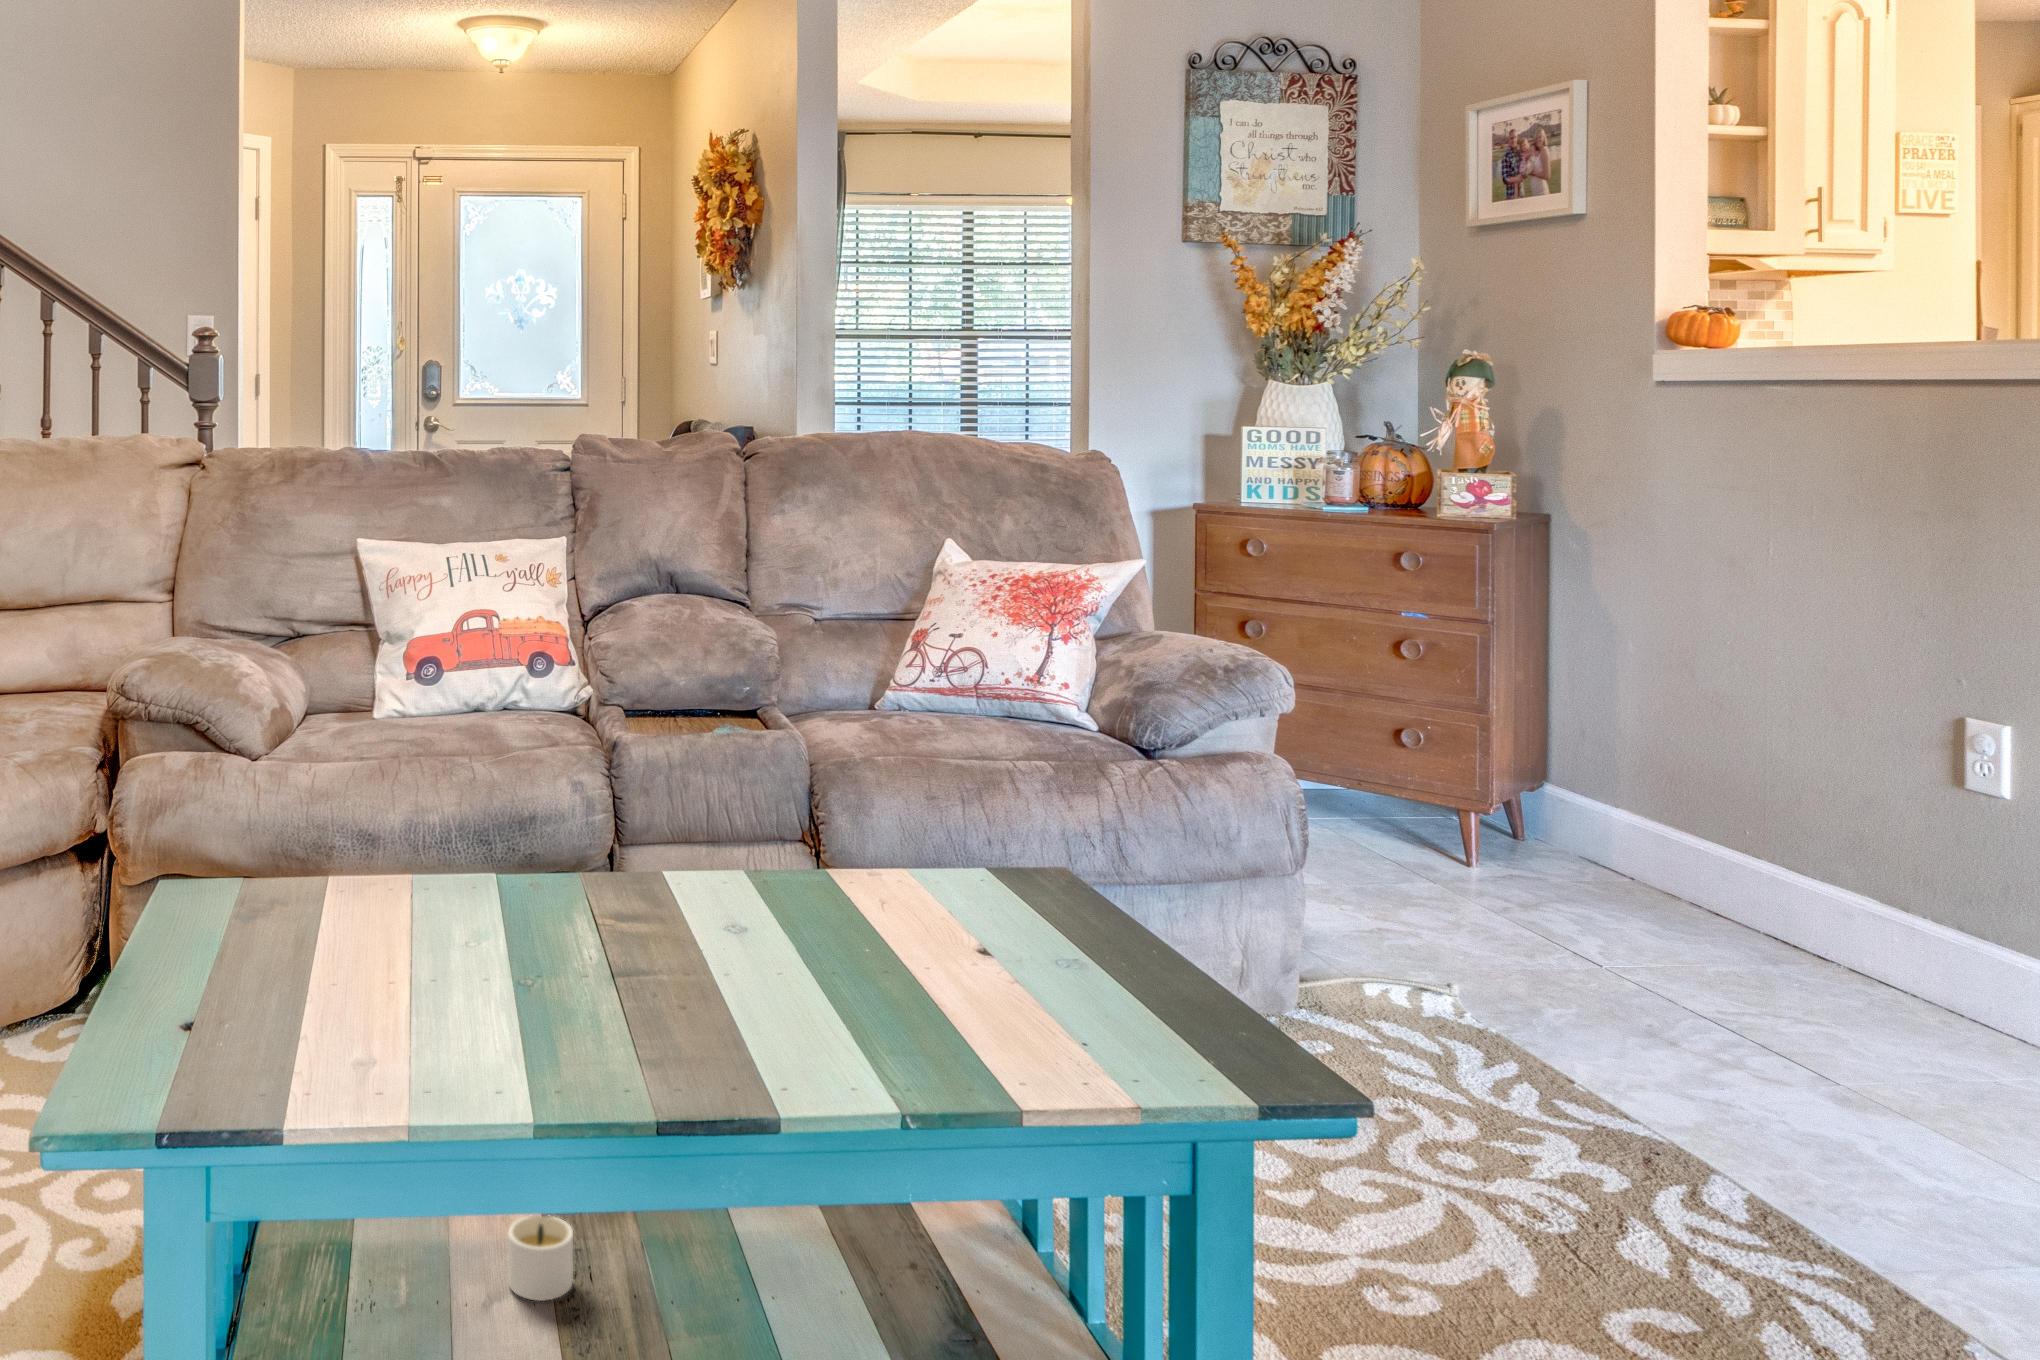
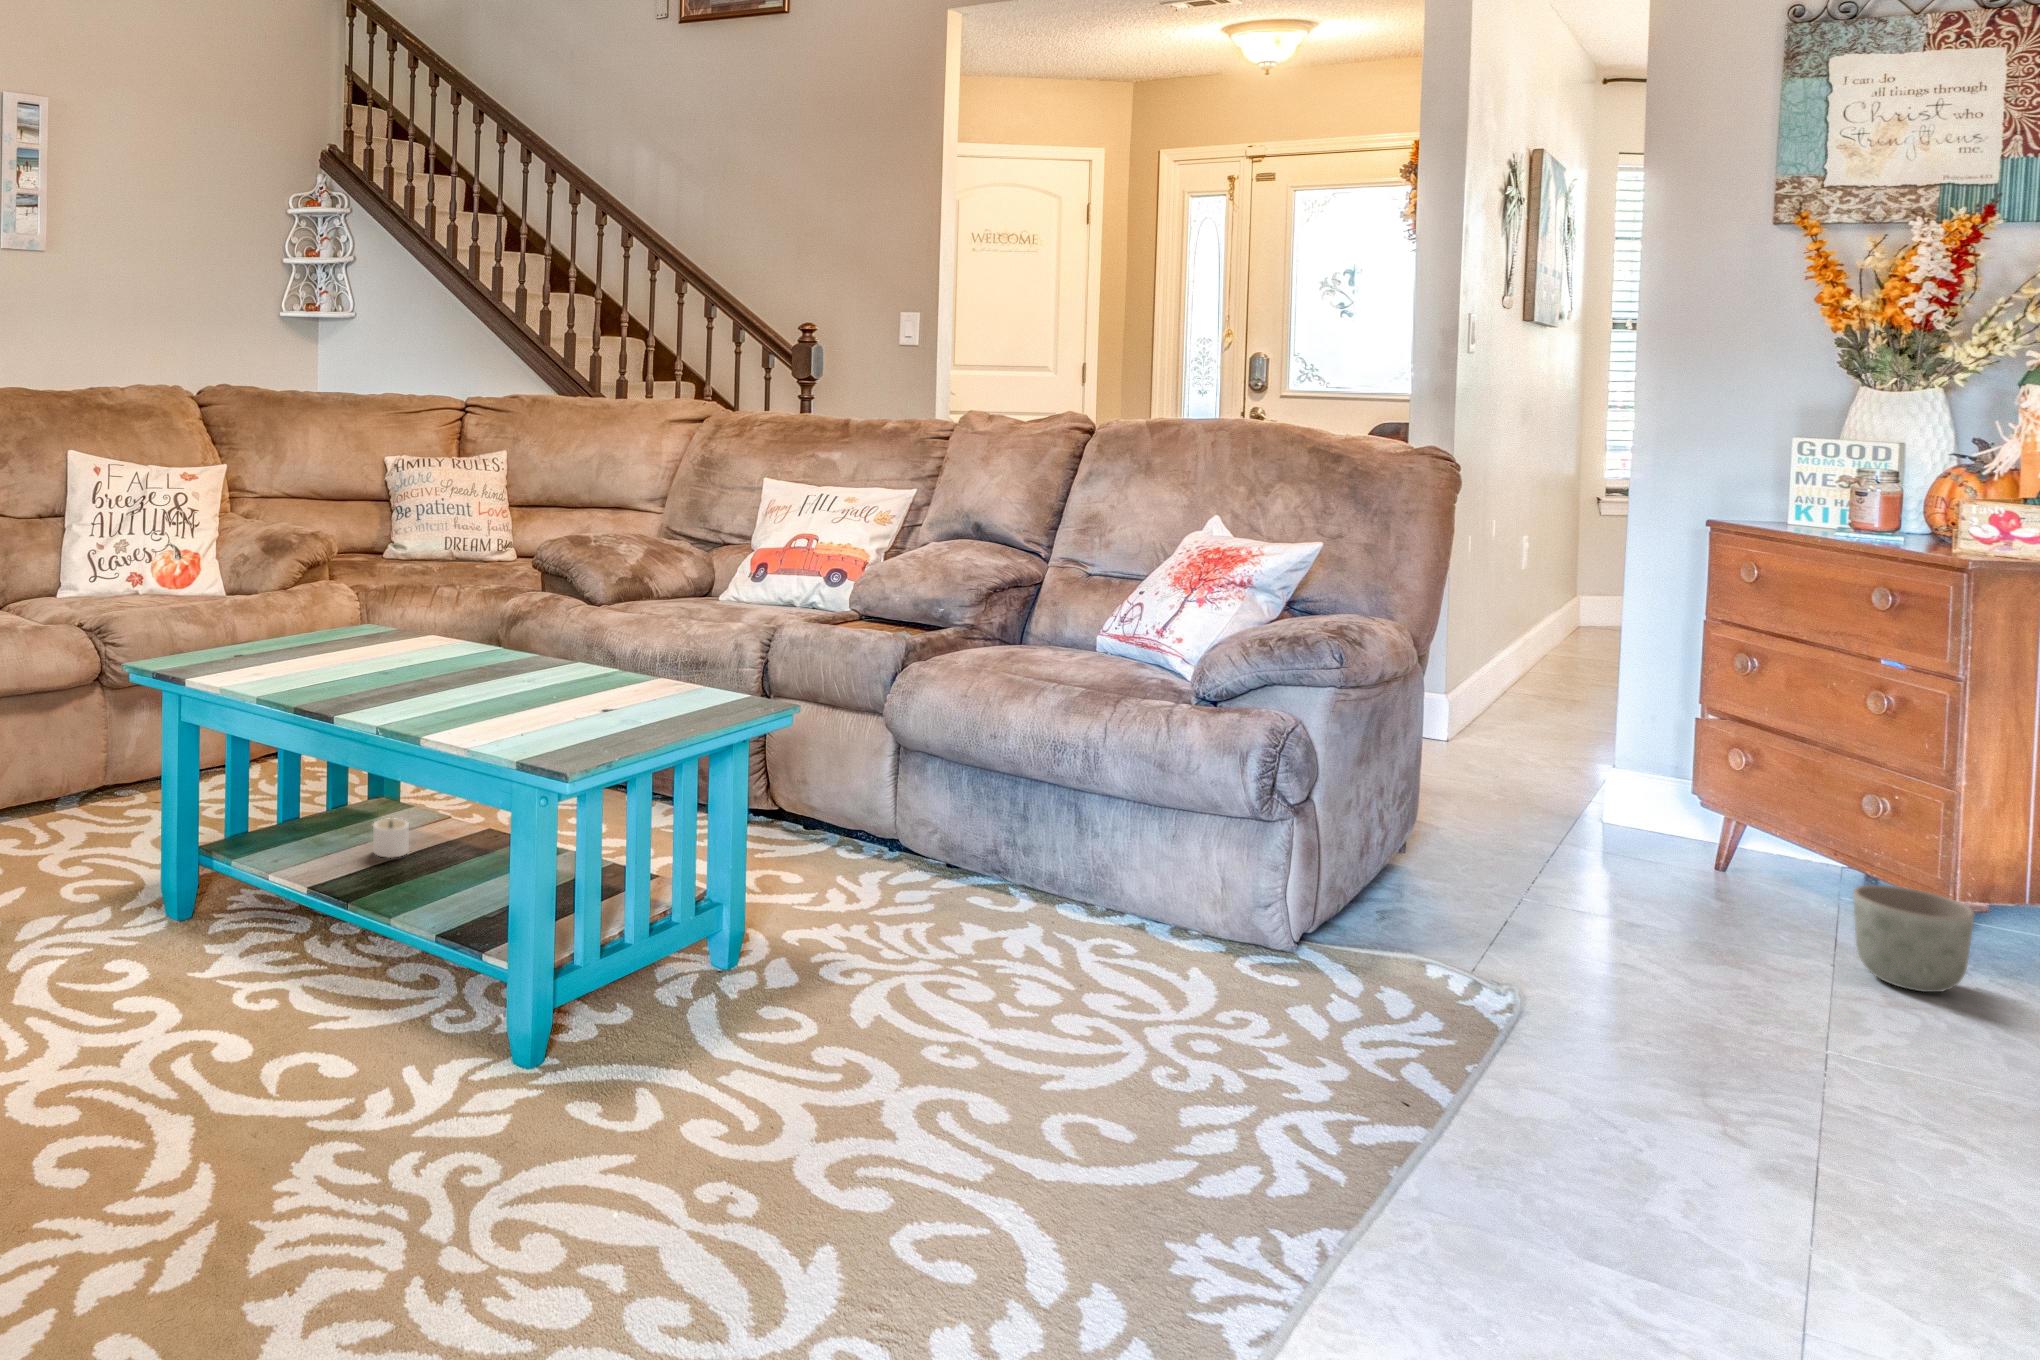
planter: none [1423,799,1511,884] -> present [1853,885,1974,992]

